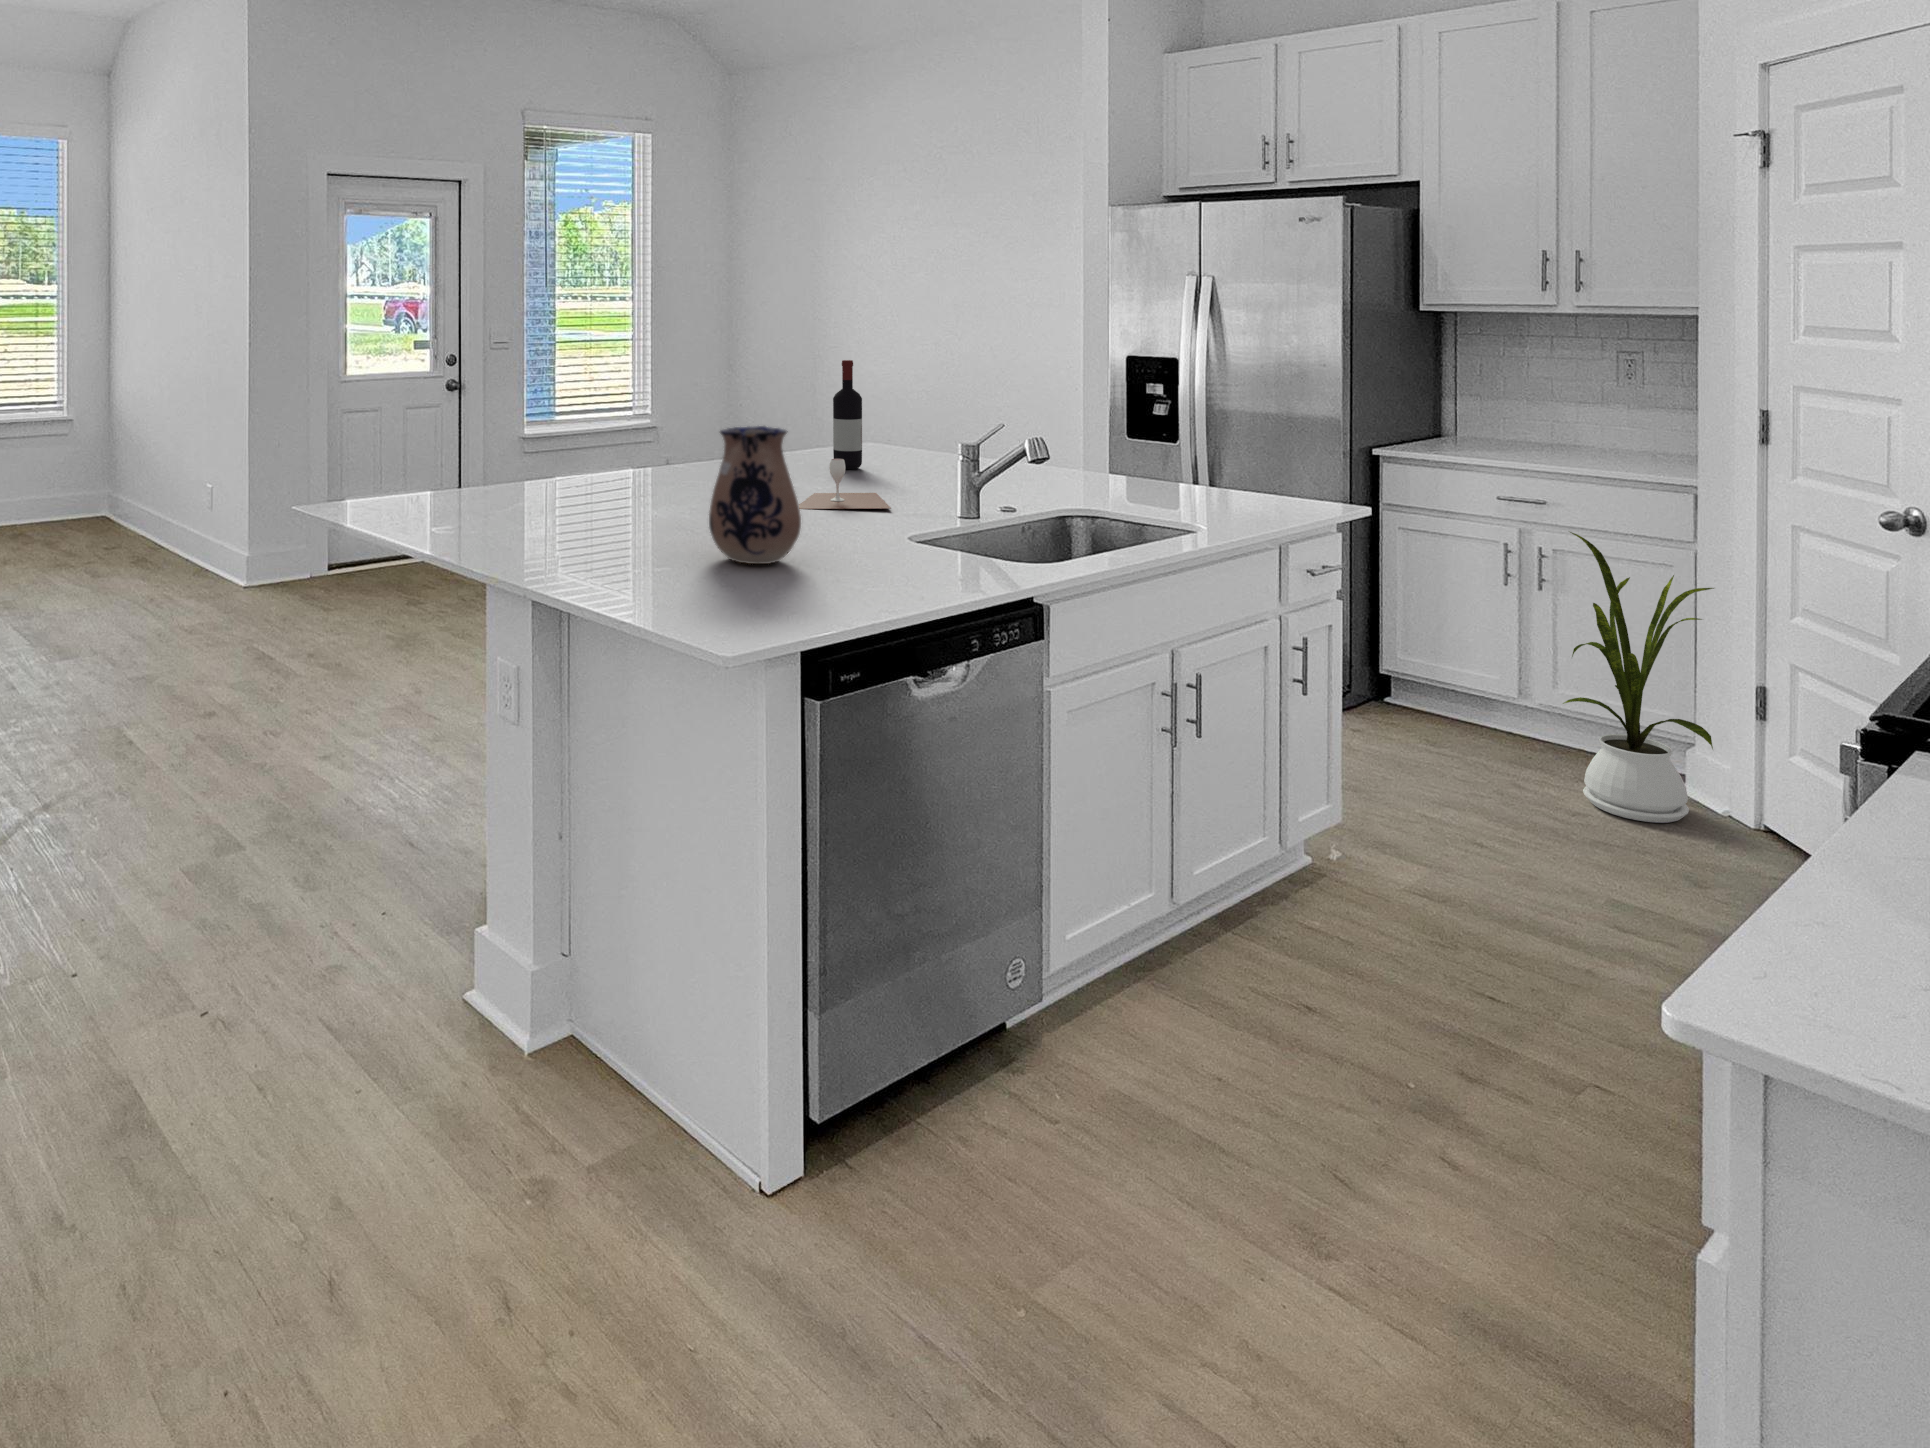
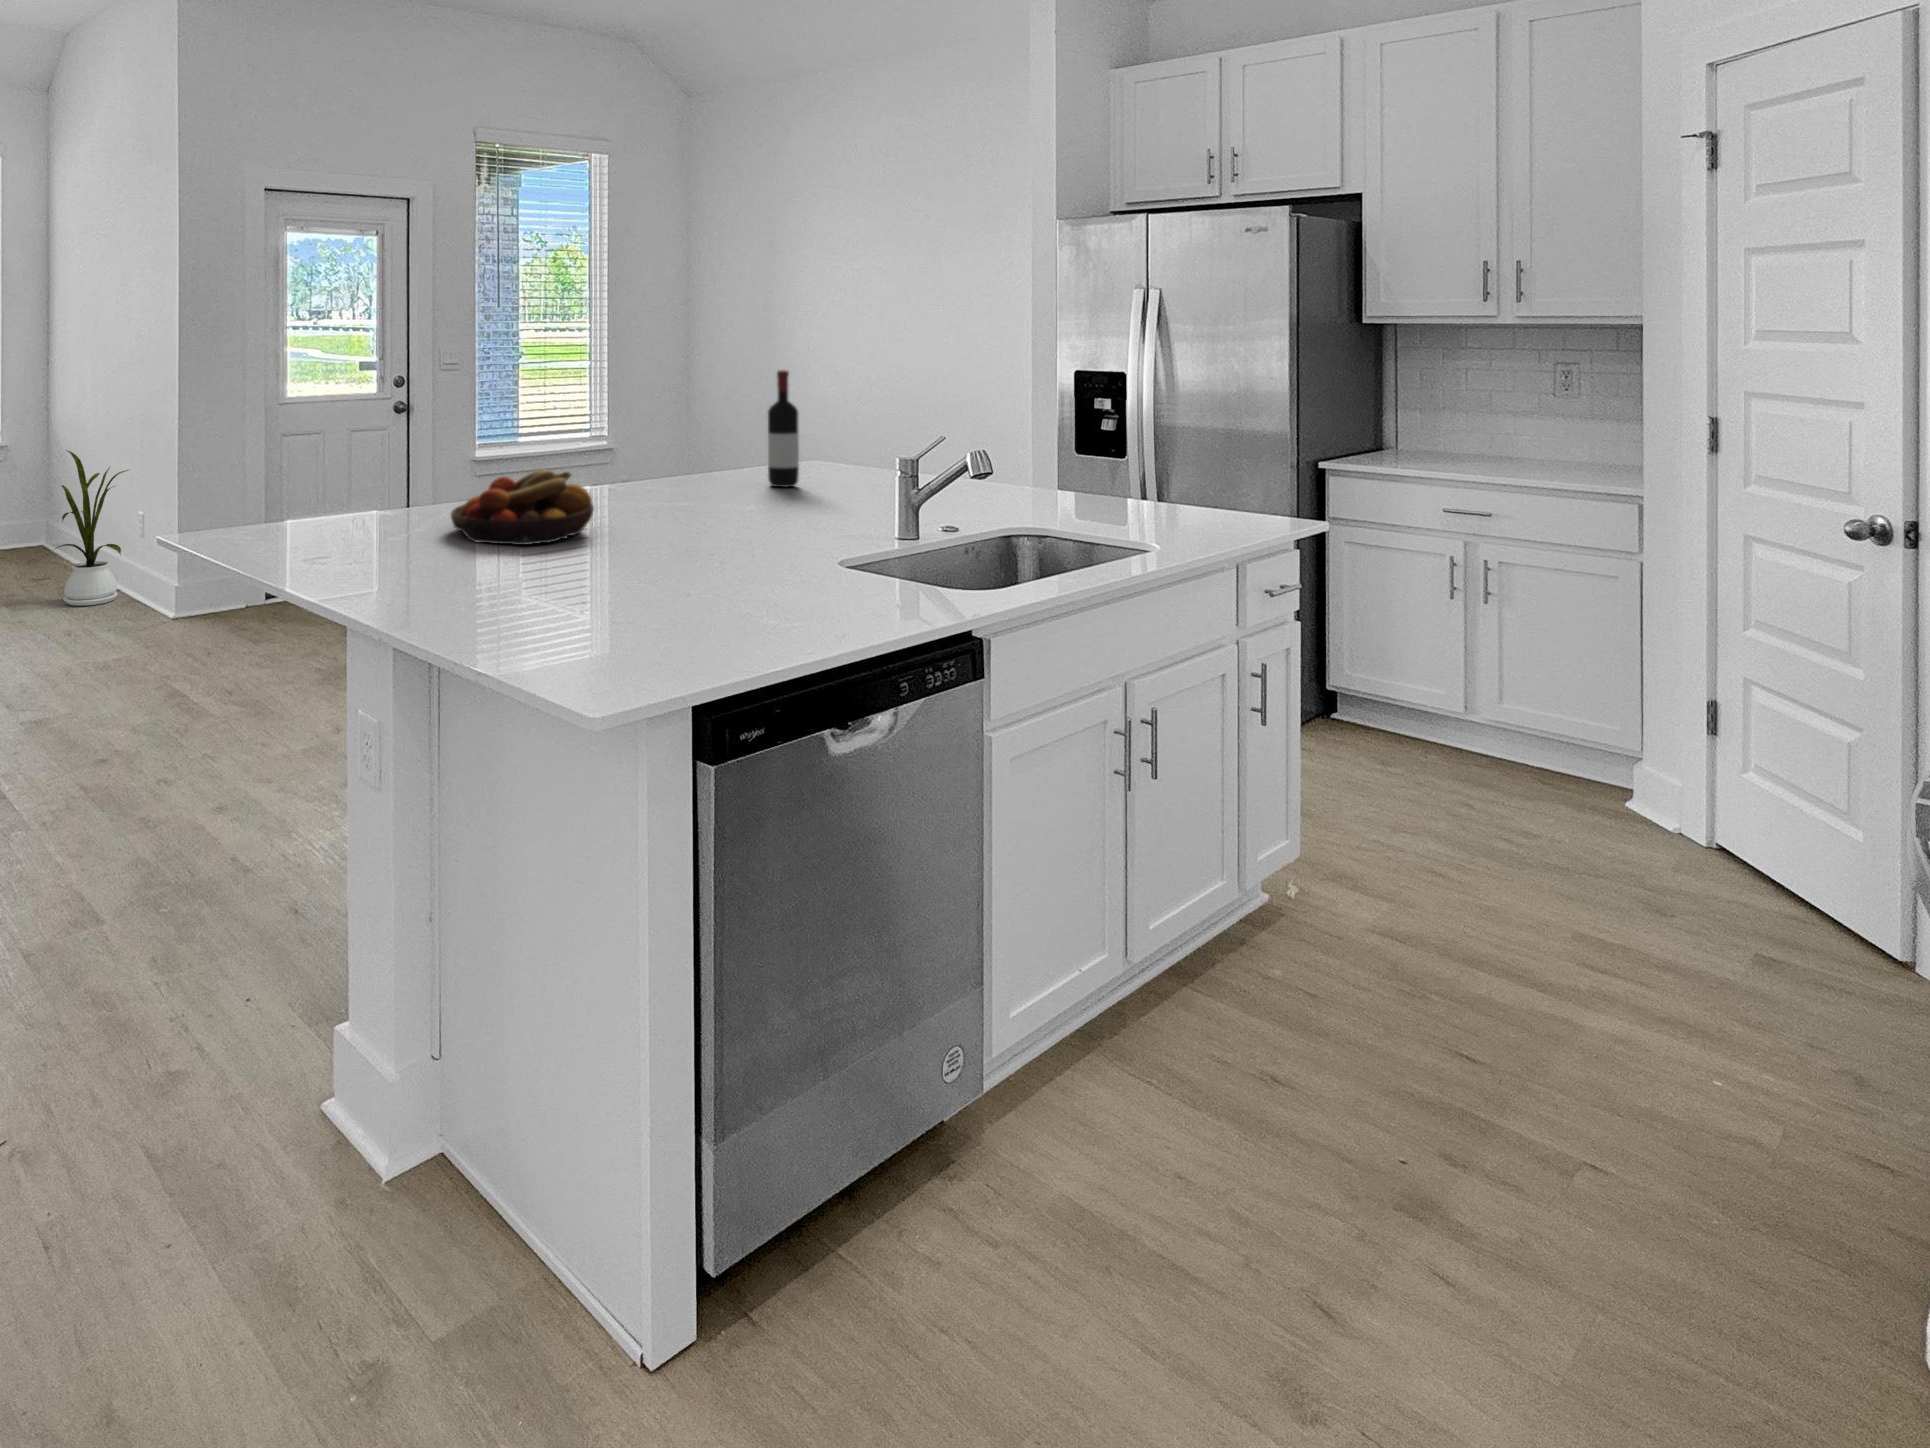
ceramic pitcher: present [709,426,801,564] -> none [604,436,709,596]
fruit bowl: none [560,451,686,519] -> present [451,469,594,545]
wine glass: present [799,459,891,509] -> none [713,475,822,531]
house plant: present [1563,532,1714,823] -> present [55,451,128,606]

